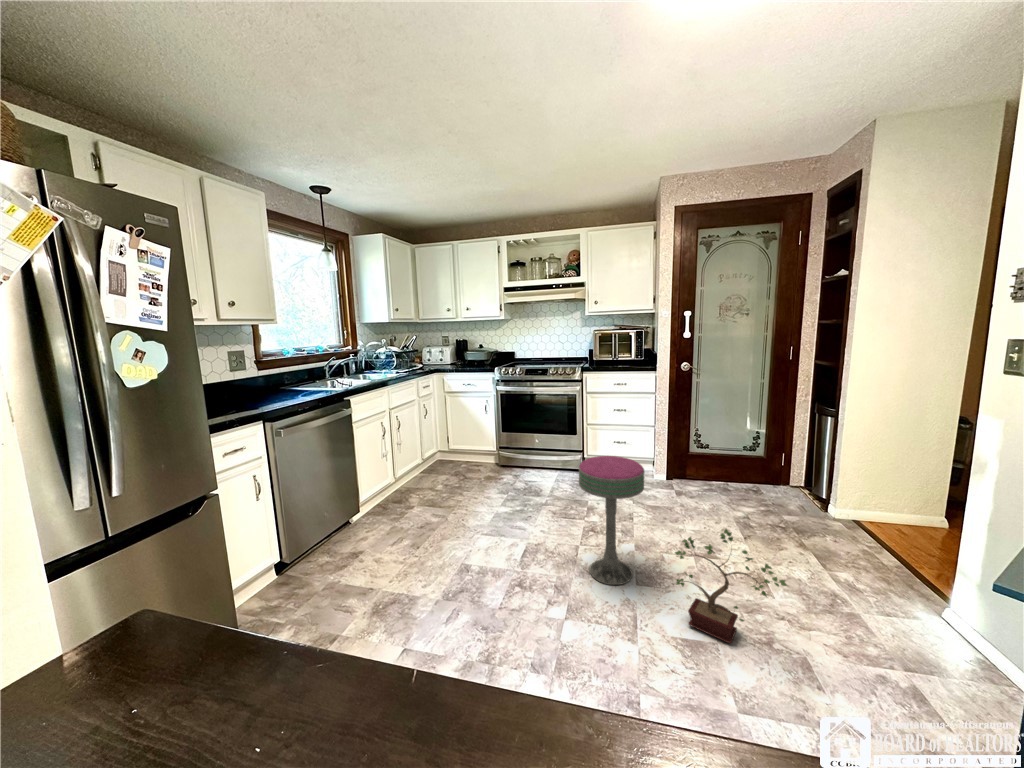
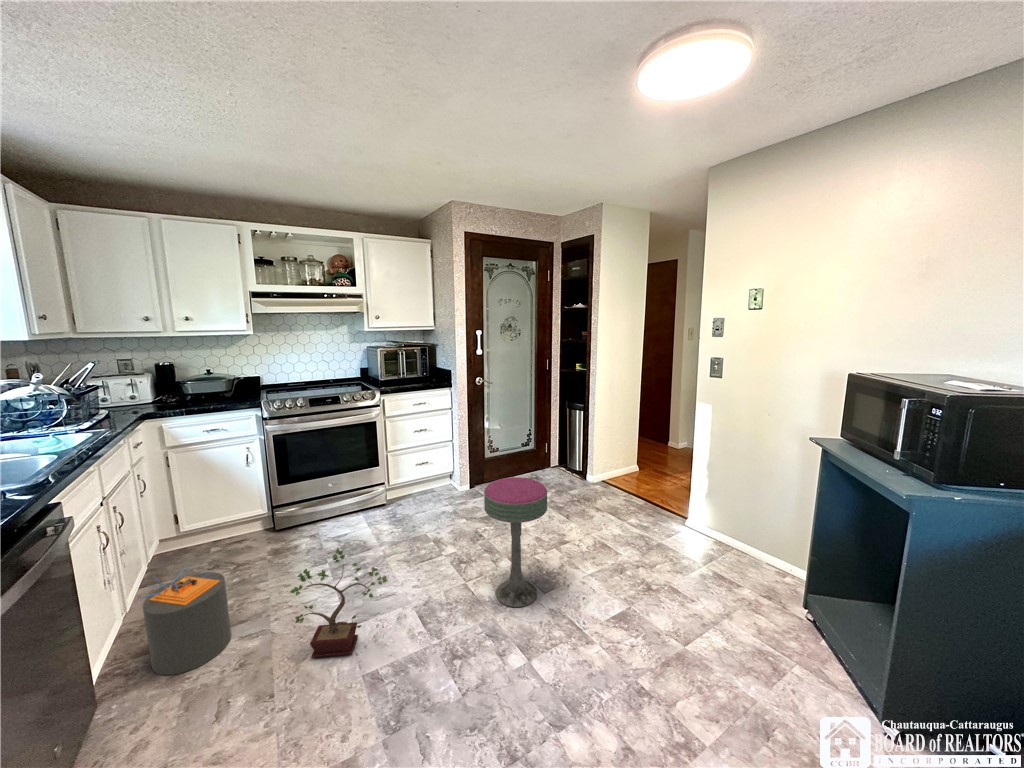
trash can: none [387,456,433,518] -> present [140,566,231,675]
potted plant: present [675,529,787,643] -> present [290,549,387,657]

